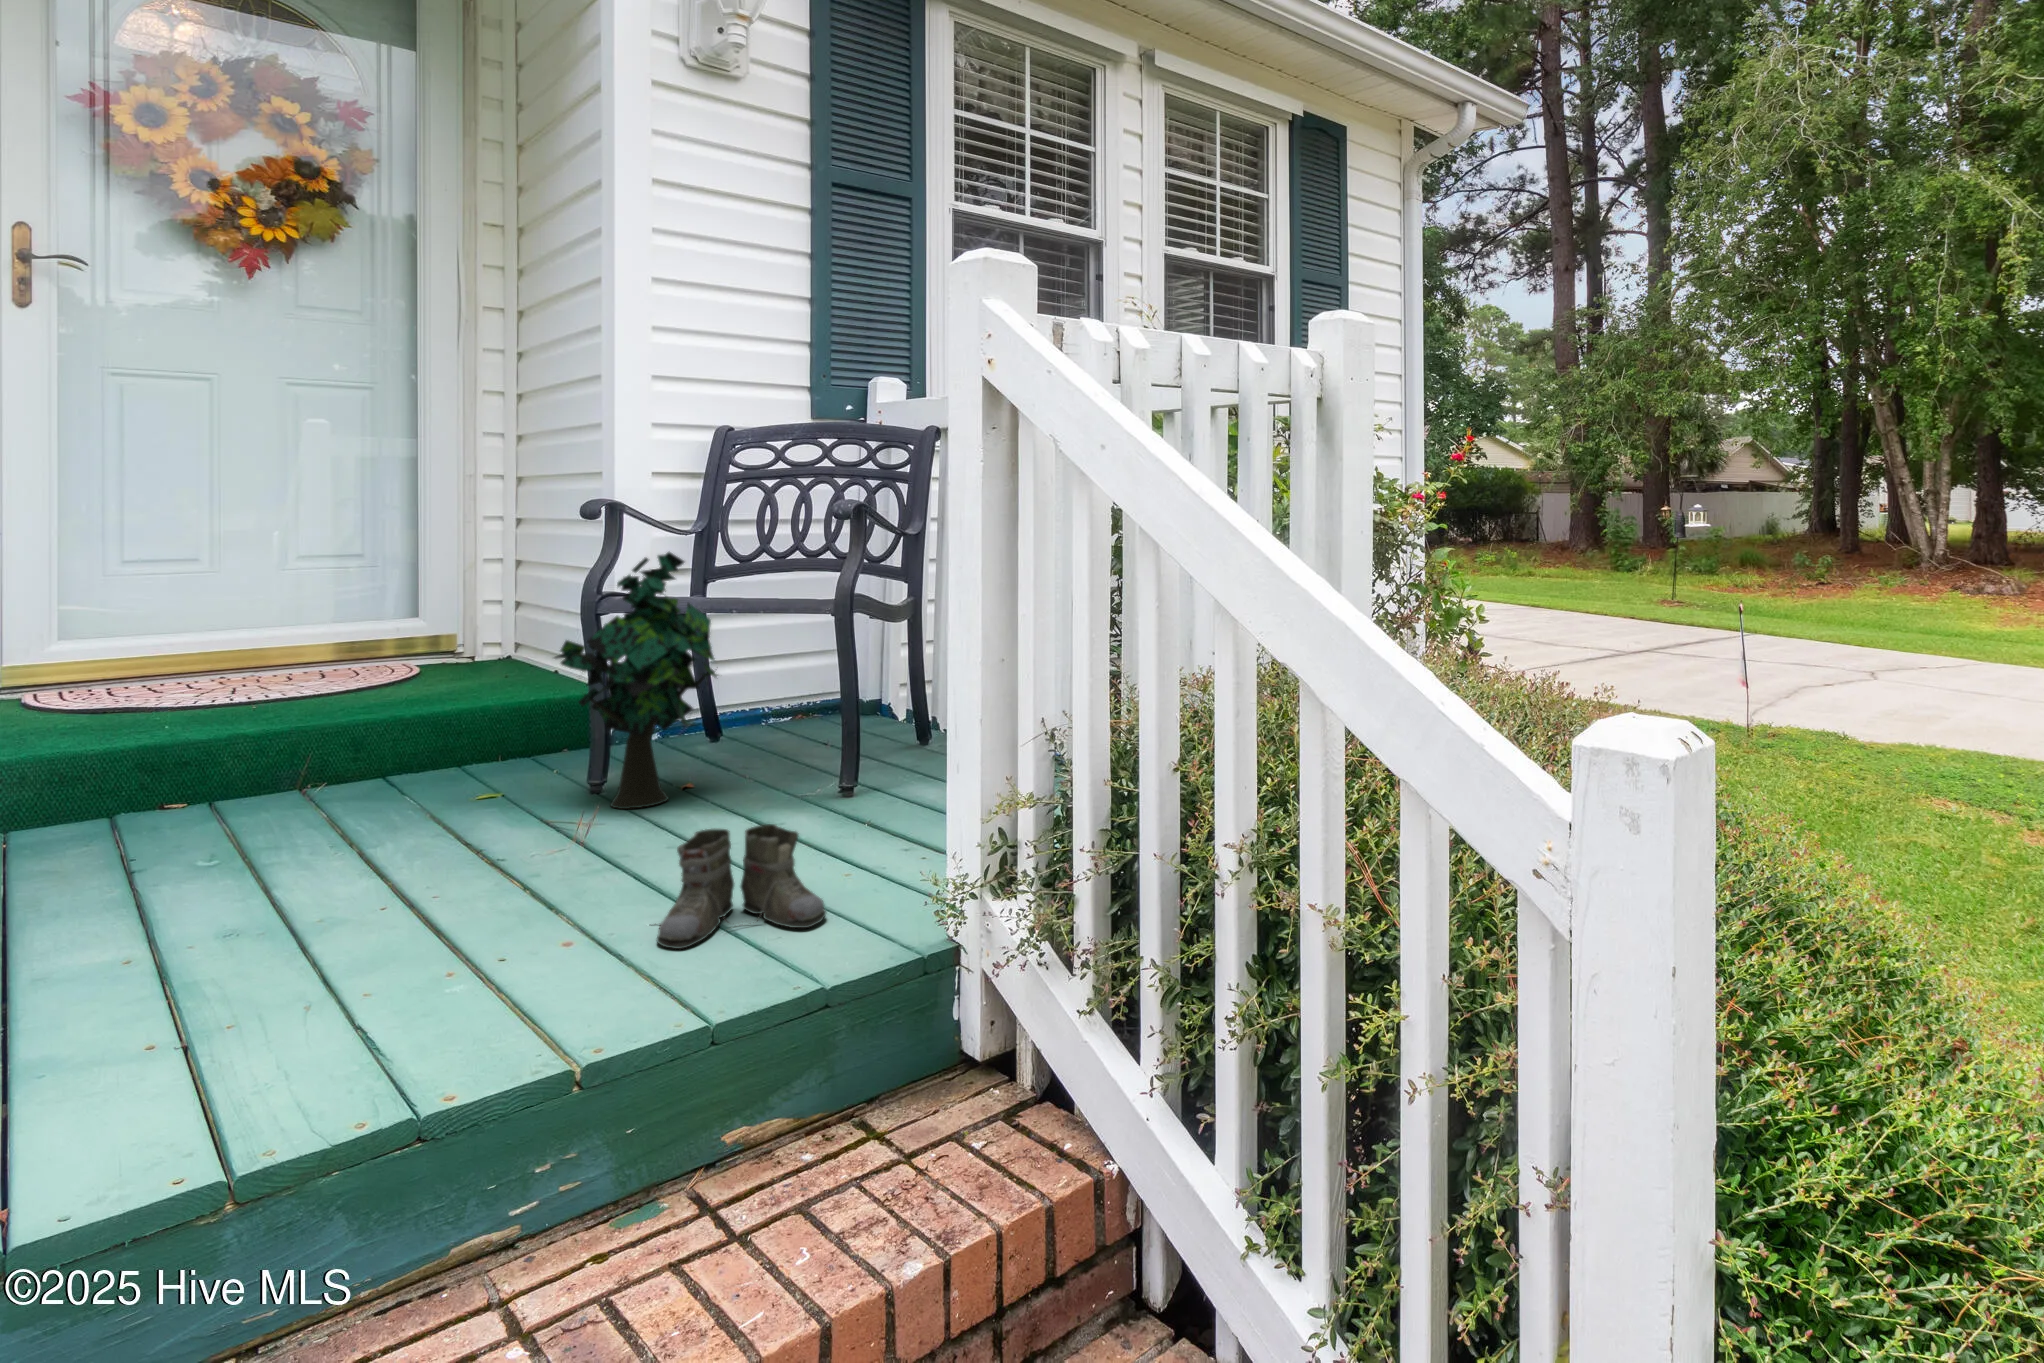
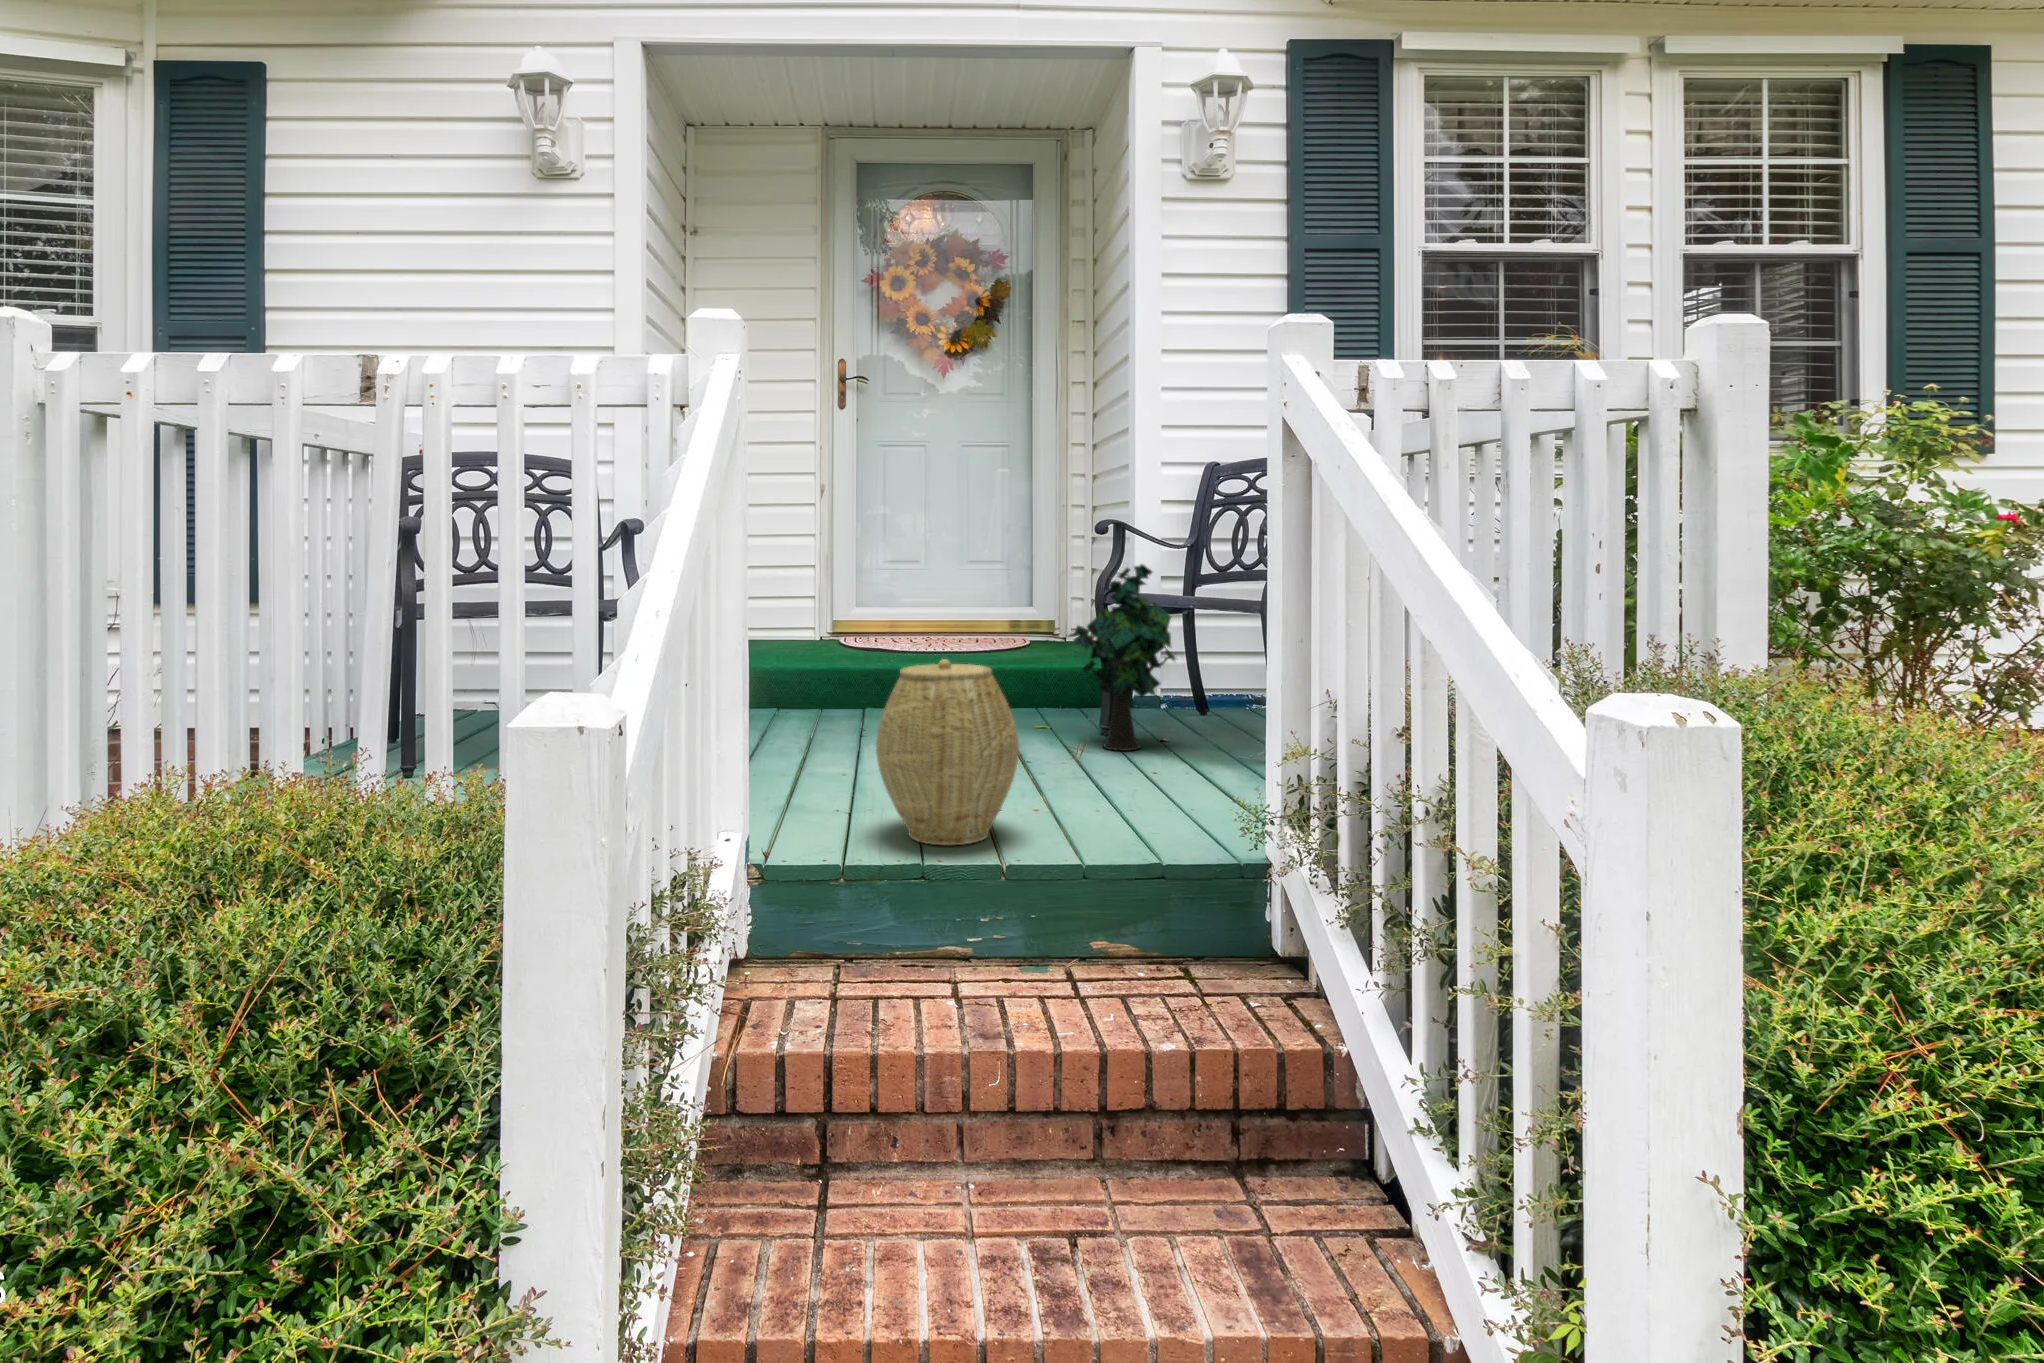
woven basket: none [247,726,562,1065] -> present [876,659,1019,845]
boots: present [656,824,826,949] -> none [1082,757,1197,836]

